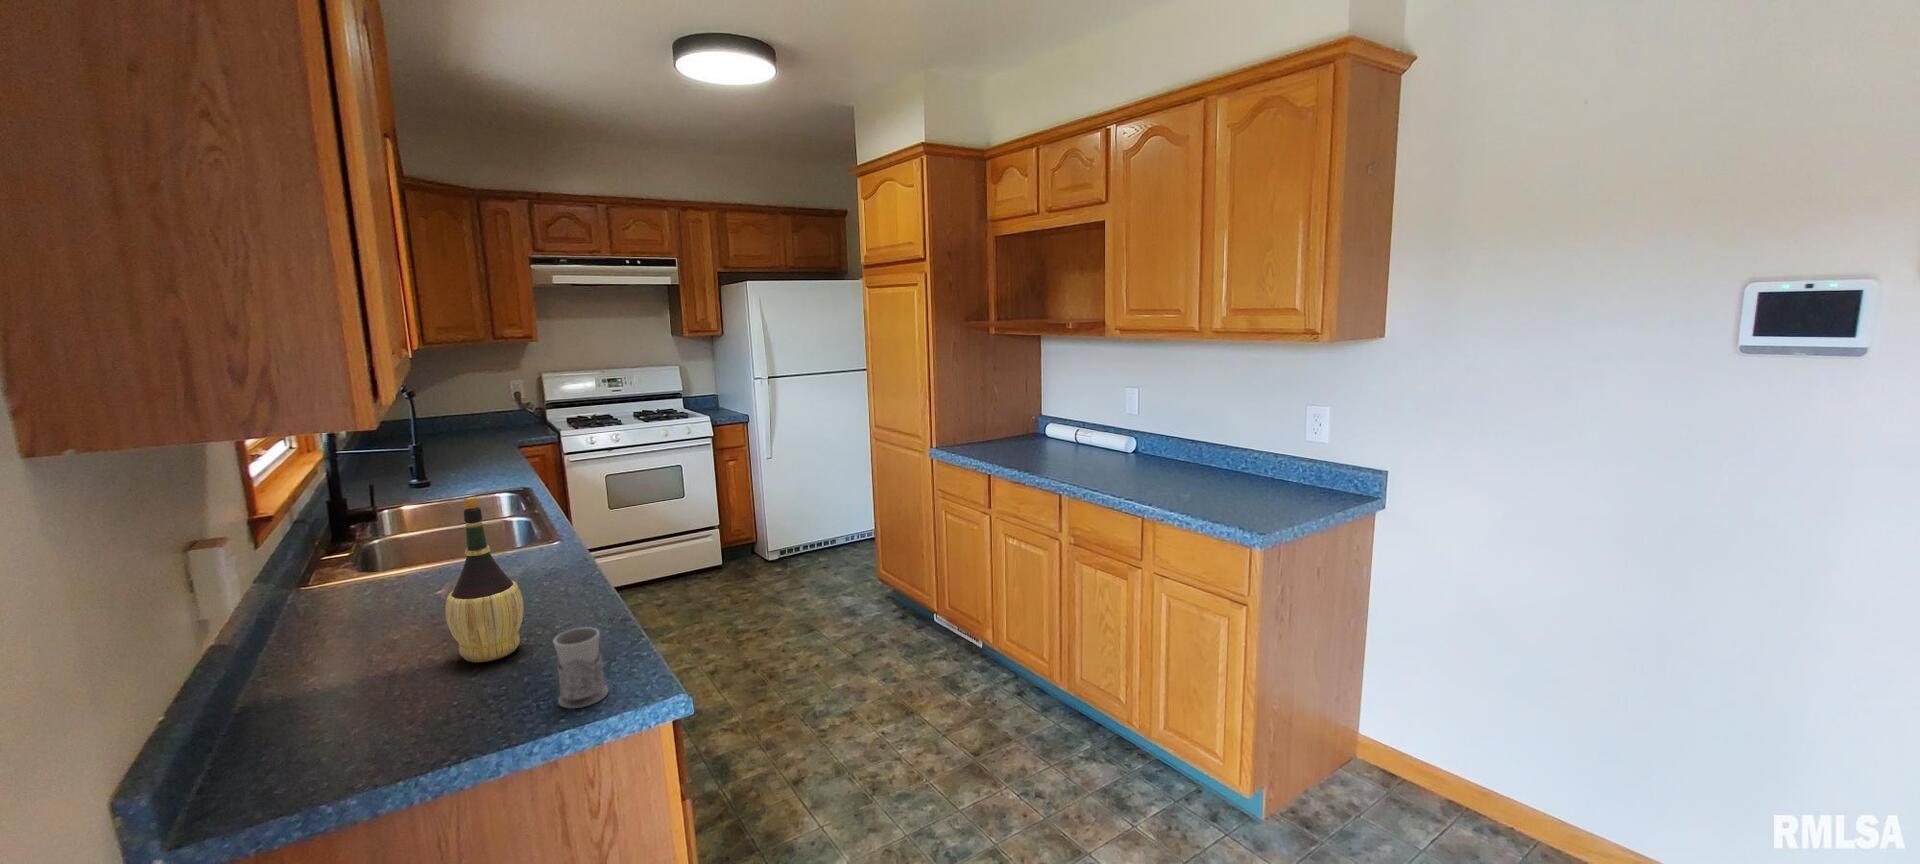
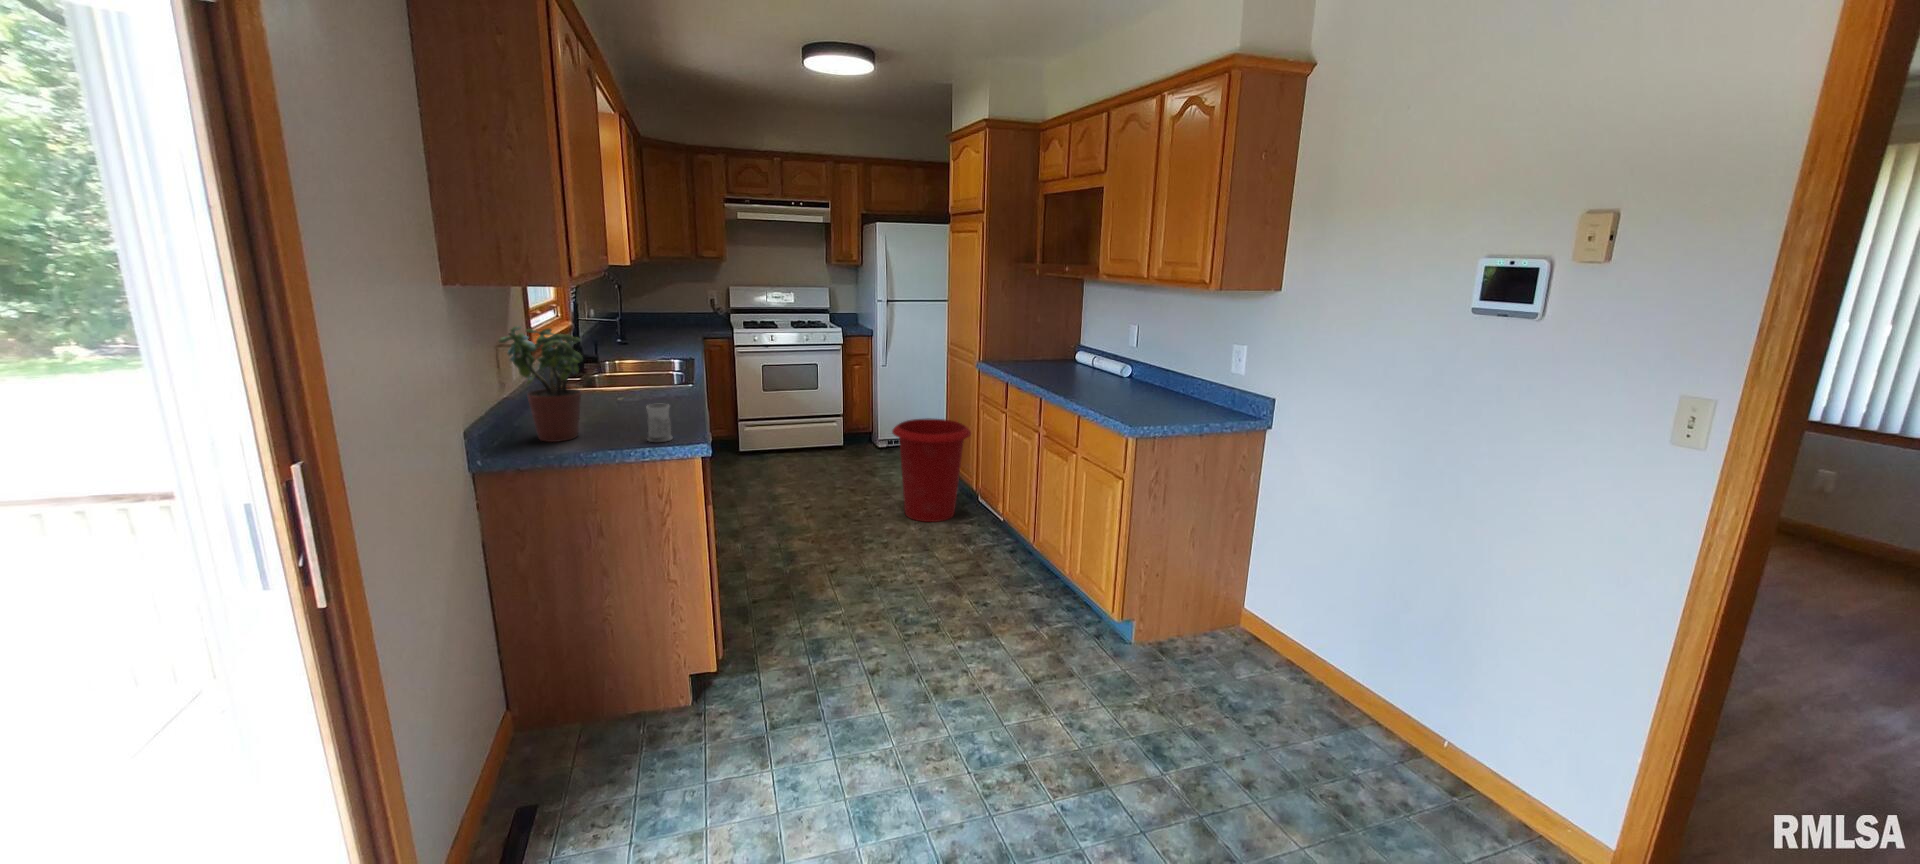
wine bottle: present [445,497,524,662] -> none [606,333,645,423]
potted plant: none [204,516,407,752] -> present [499,326,583,442]
waste bin: none [828,526,933,667] -> present [892,418,971,522]

